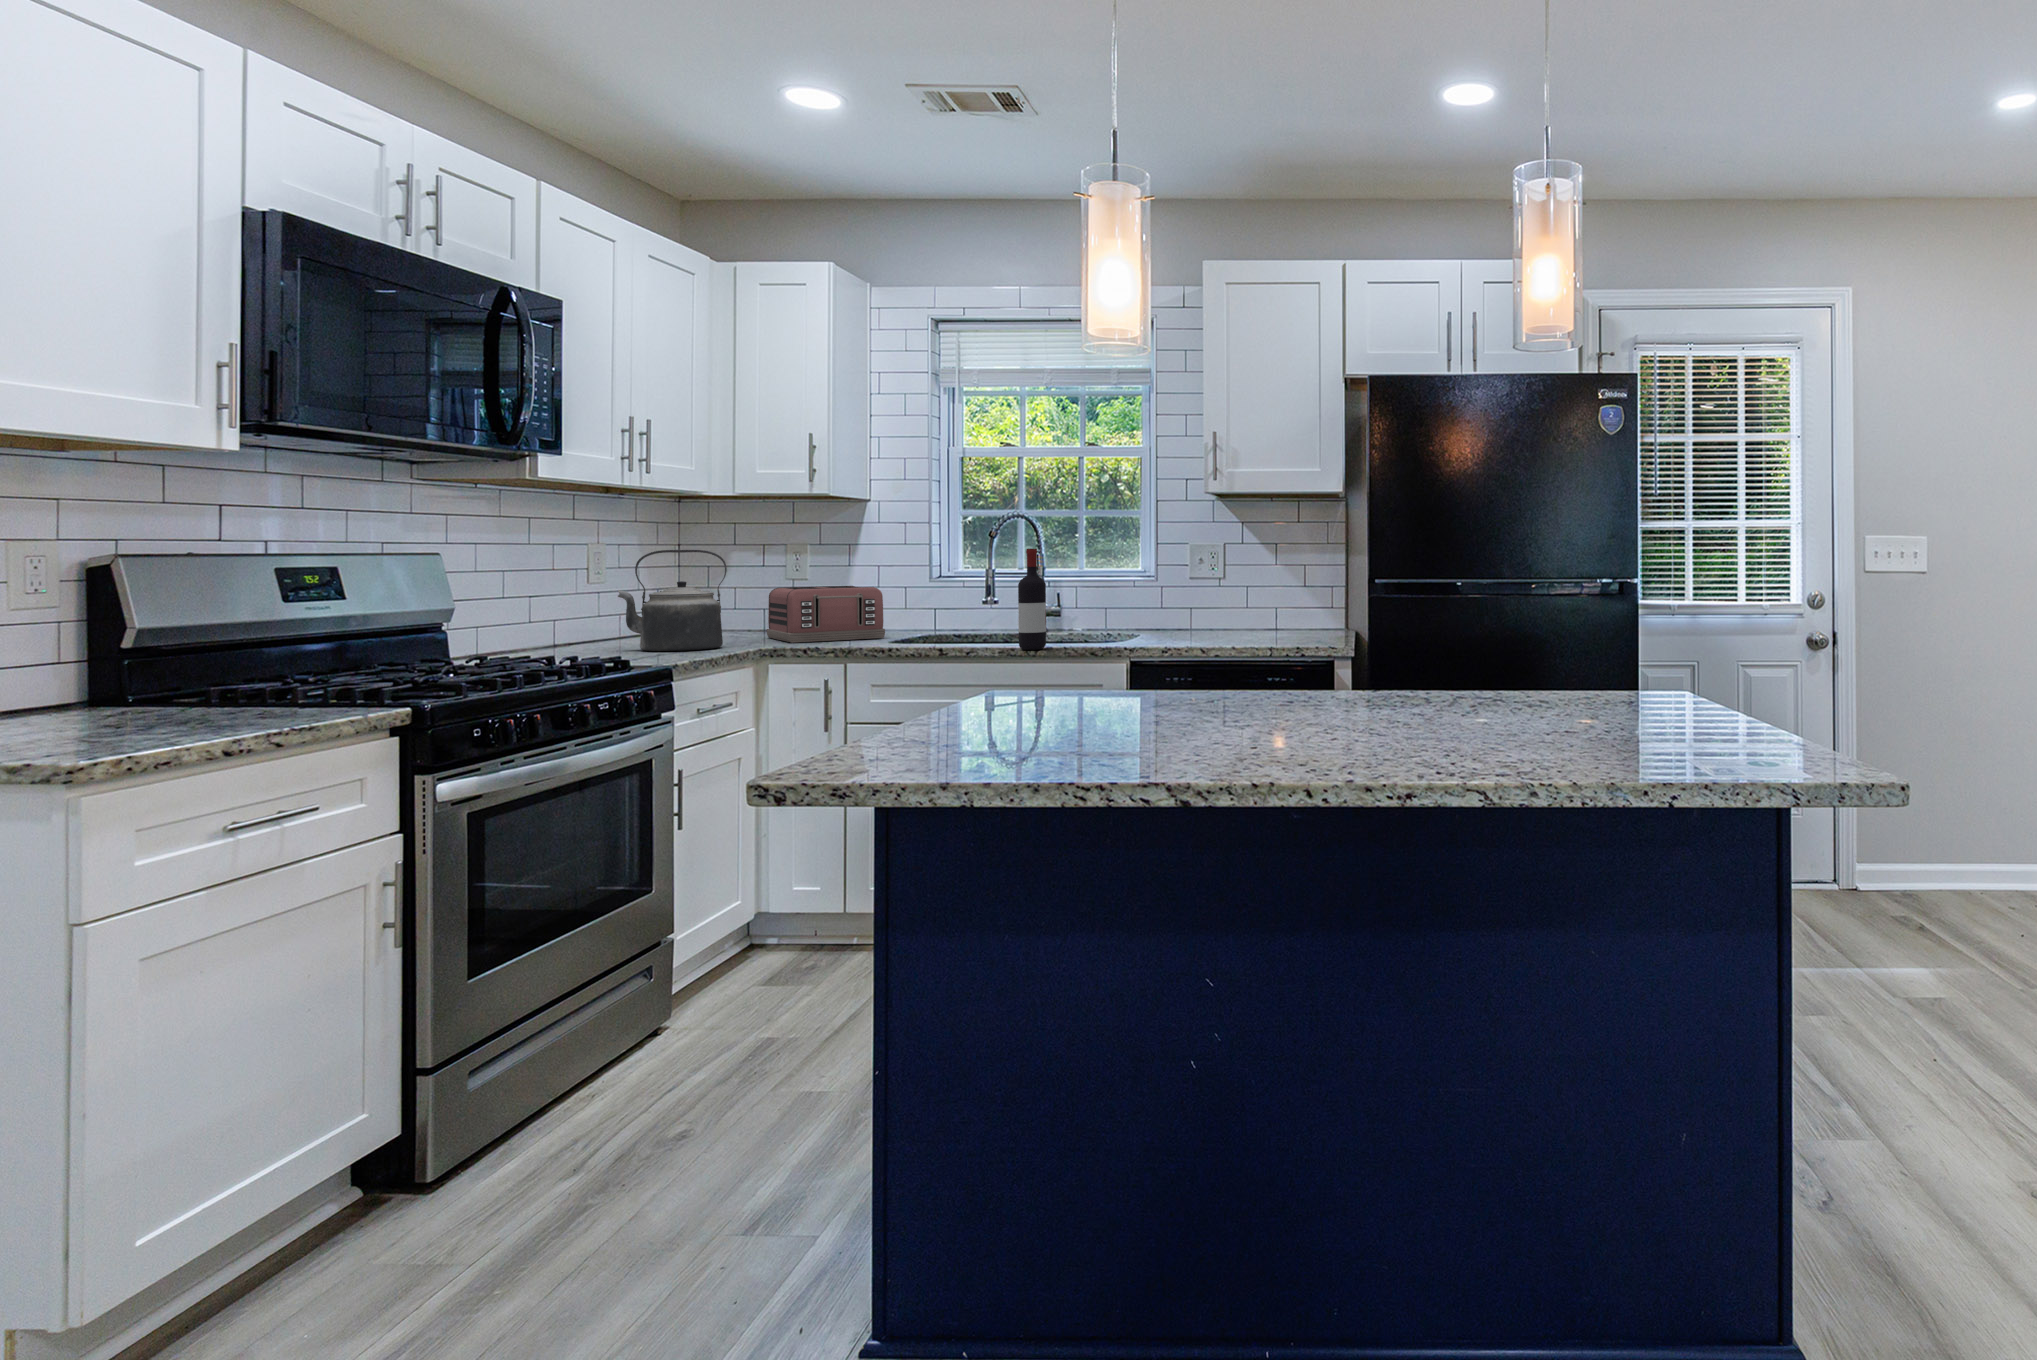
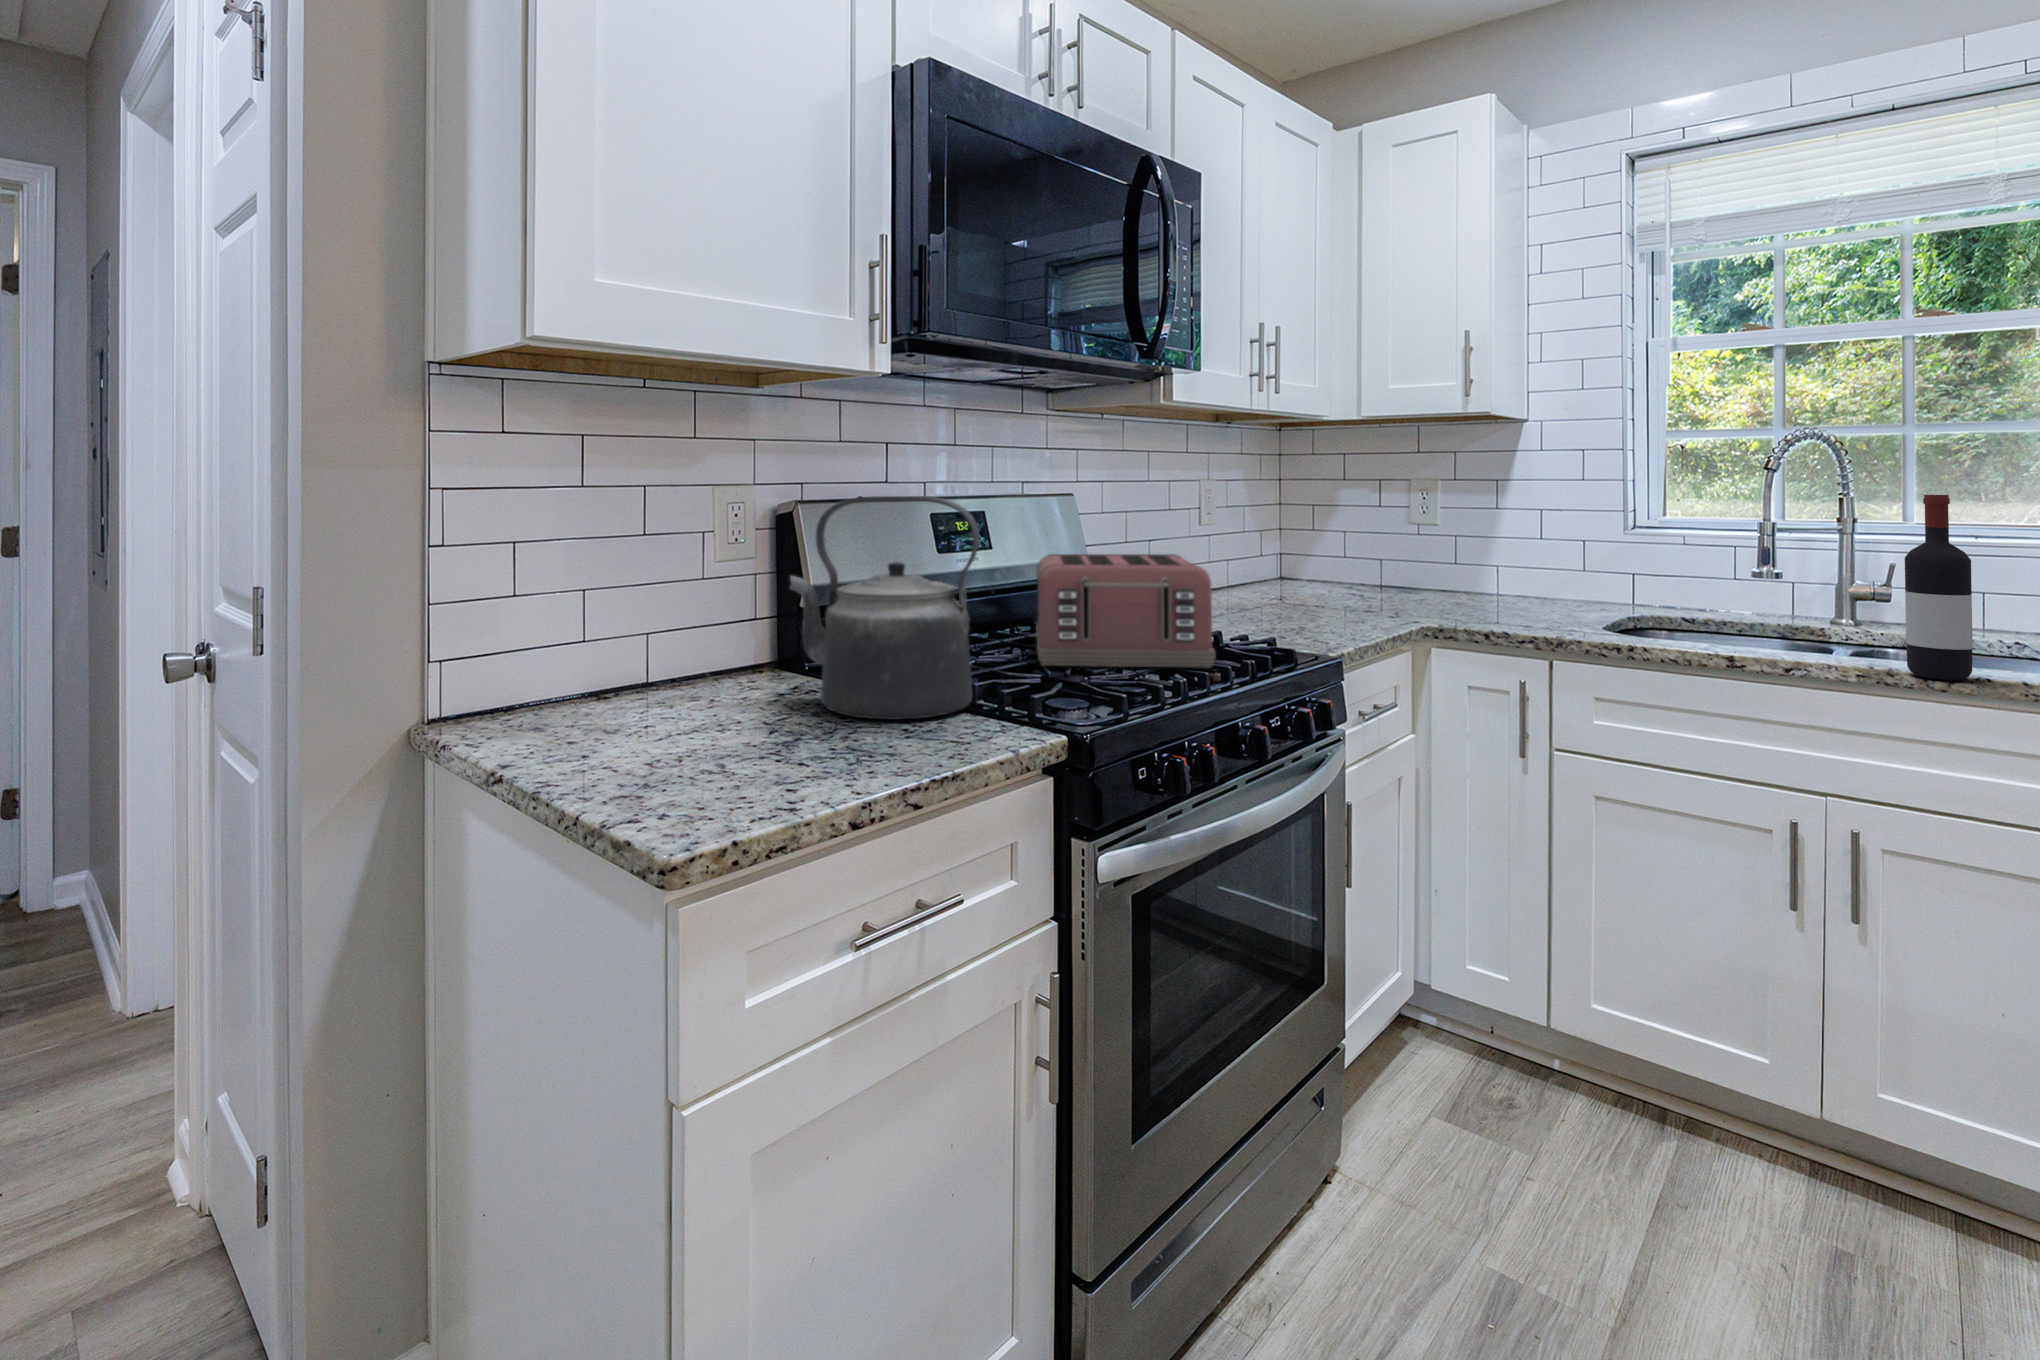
kettle: present [618,550,727,651] -> present [790,496,979,720]
toaster: present [767,586,885,643] -> present [1036,554,1216,668]

